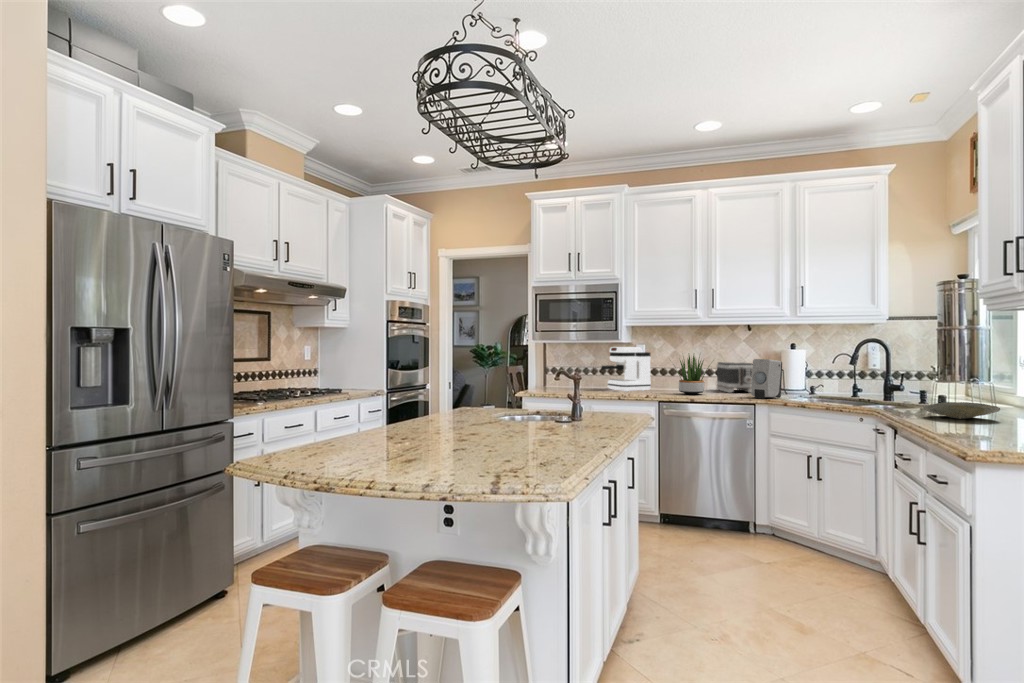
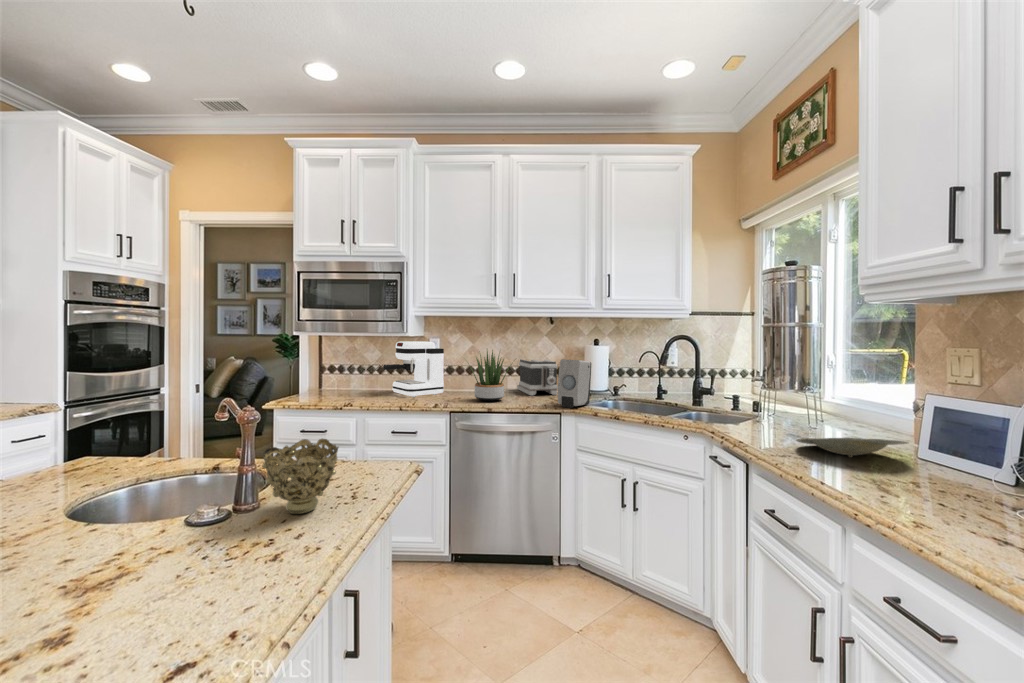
decorative bowl: none [592,389,623,420] -> present [263,439,338,514]

